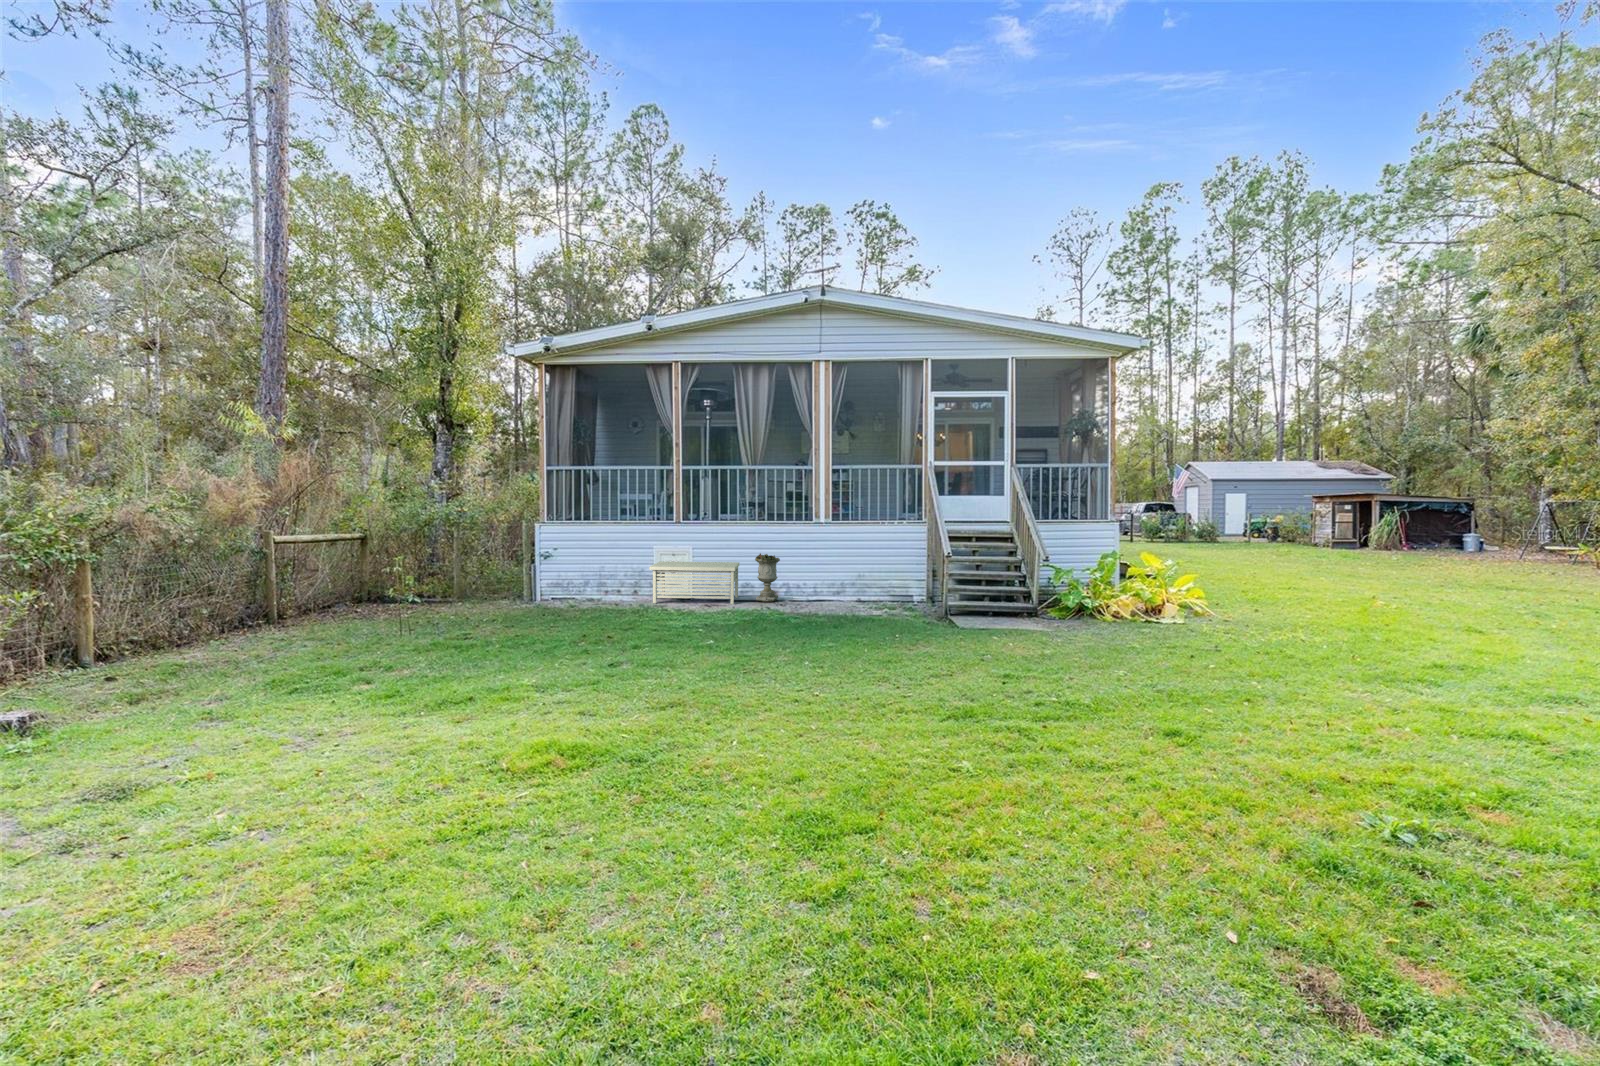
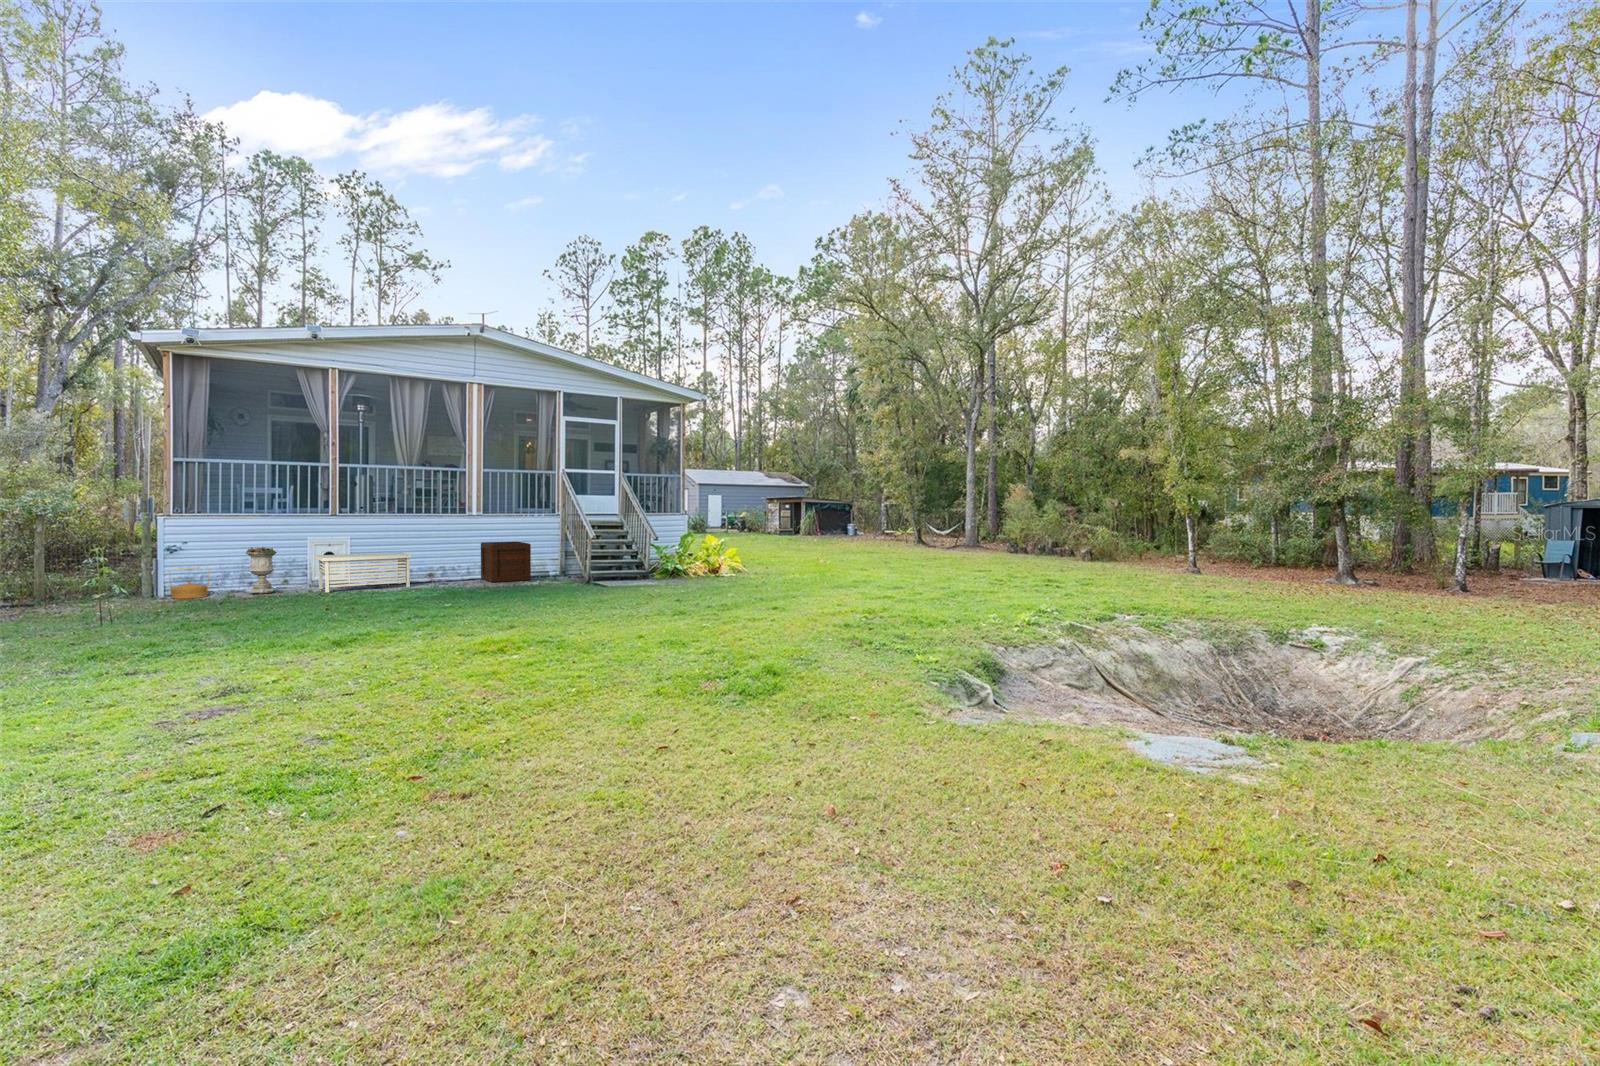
planter: present [755,553,780,602] -> present [246,547,277,594]
wooden crate: none [819,555,868,609] -> present [481,542,531,582]
woven basket: none [550,566,577,597] -> present [169,567,209,599]

